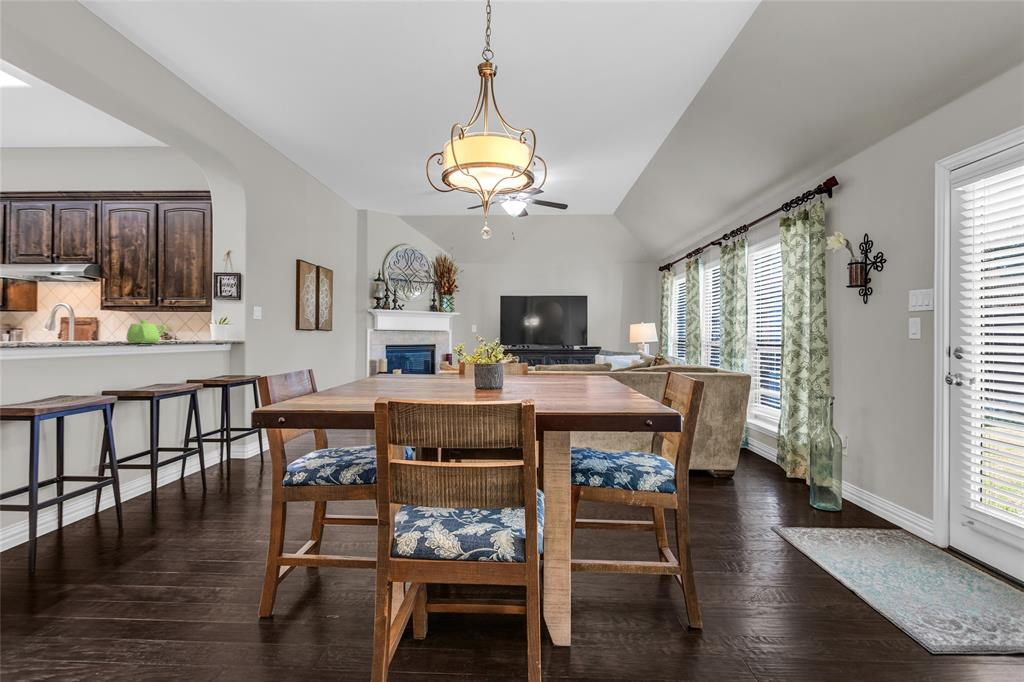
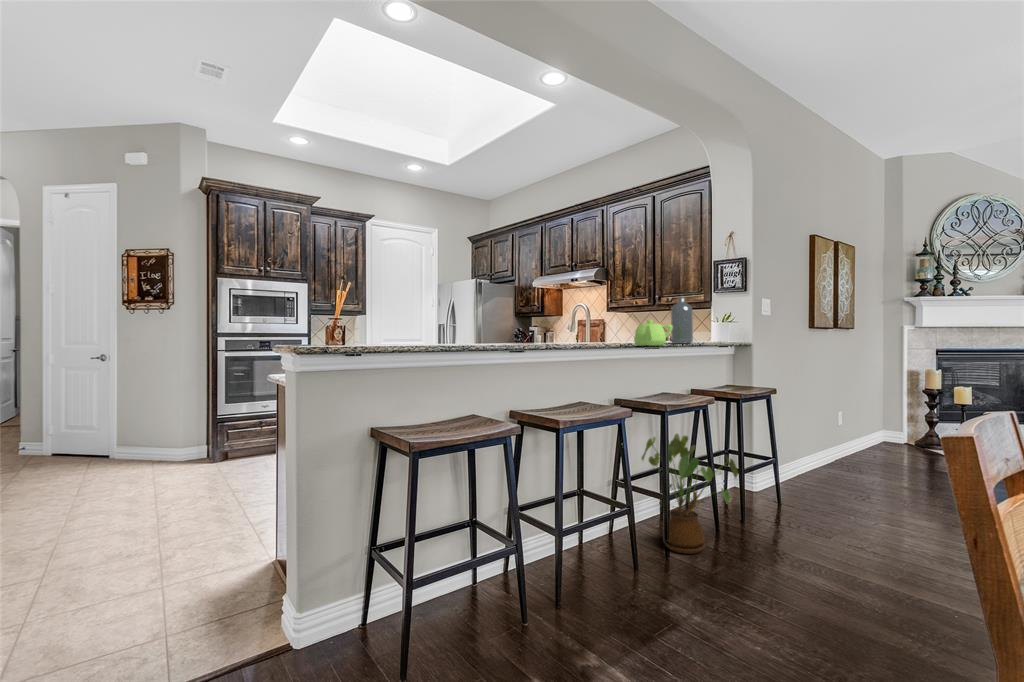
bottle: none [168,301,189,342] -> present [671,297,693,344]
house plant: none [131,417,221,513] -> present [642,434,738,554]

